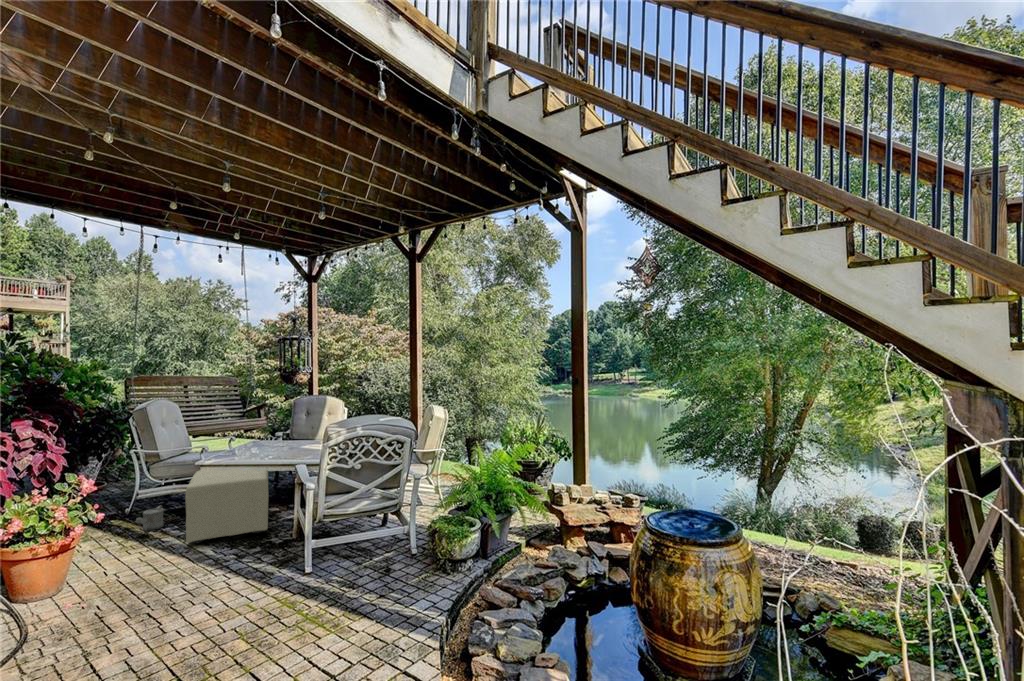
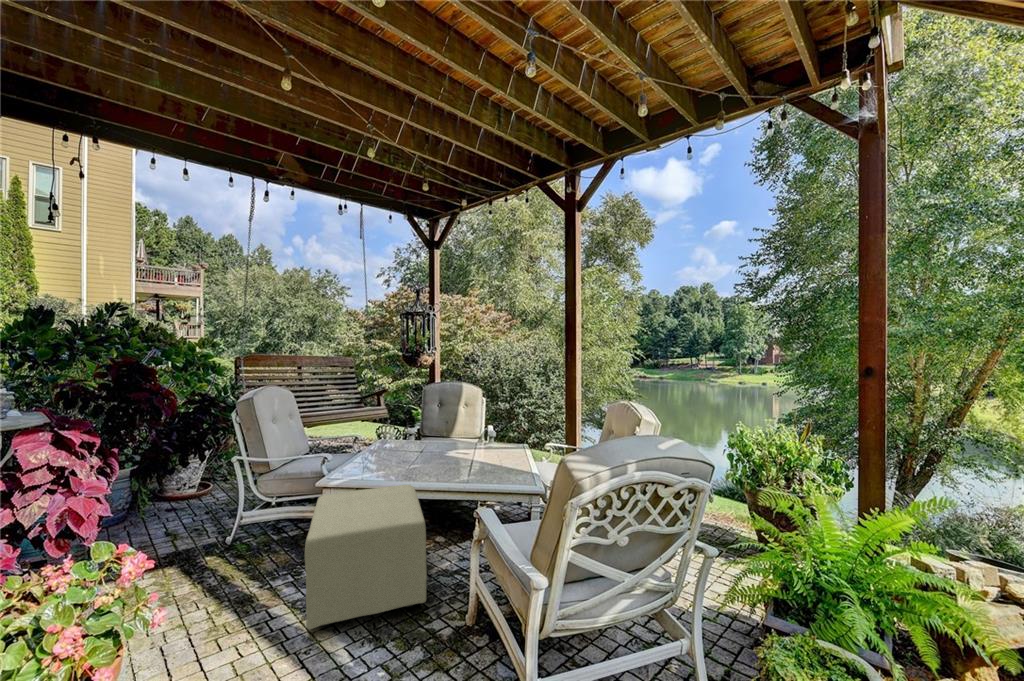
watering can: present [136,506,164,531] -> none [234,541,275,584]

